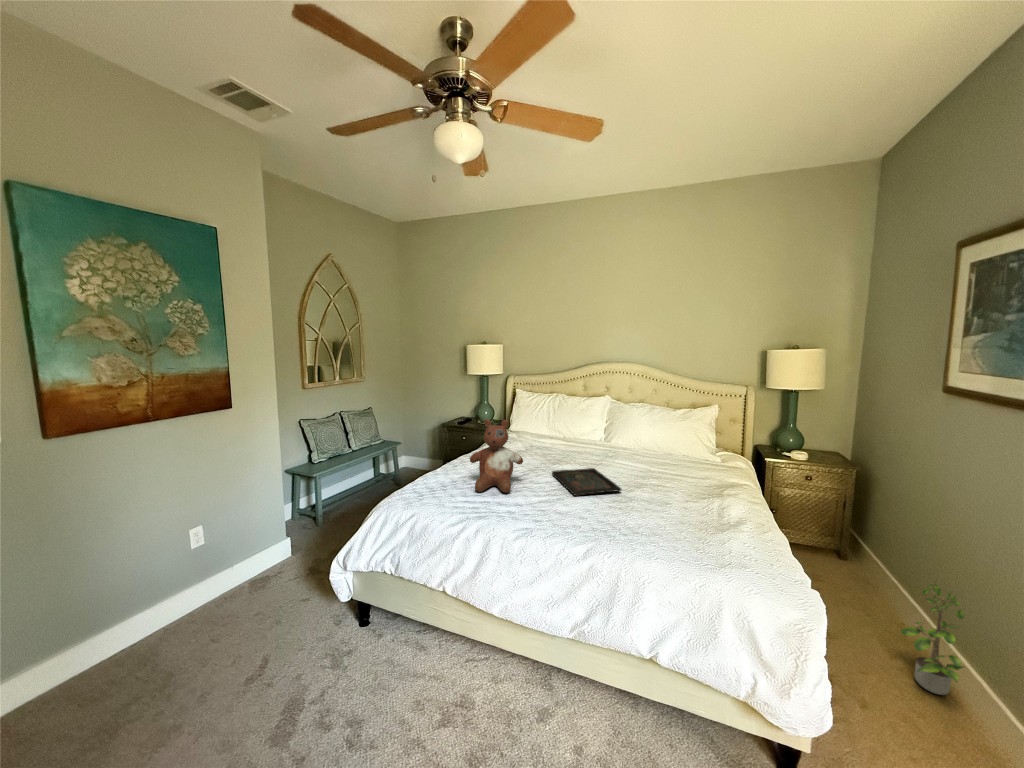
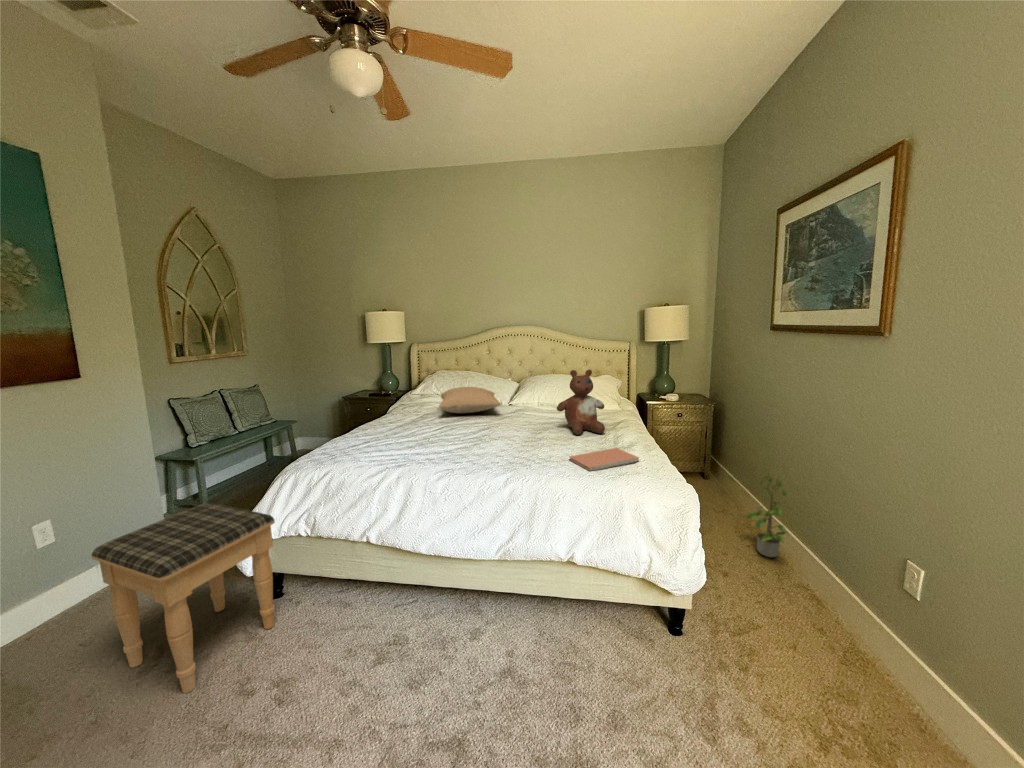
stuffed bear: present [470,419,523,493] -> present [557,369,605,435]
pillow: none [526,428,591,456] -> present [439,387,501,413]
tray: present [552,468,622,495] -> none [466,418,532,440]
notebook: none [660,526,748,555] -> present [569,448,639,471]
footstool: none [222,529,364,711] -> present [92,502,275,693]

